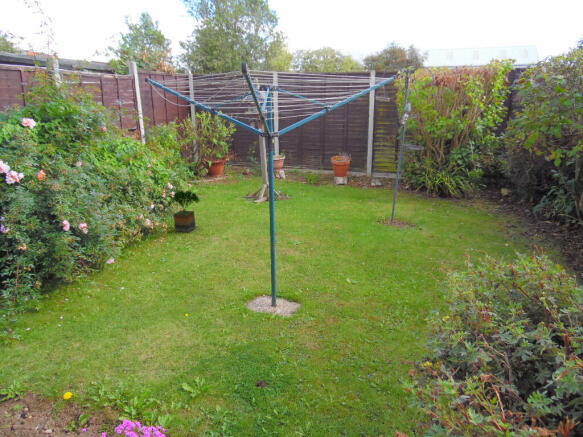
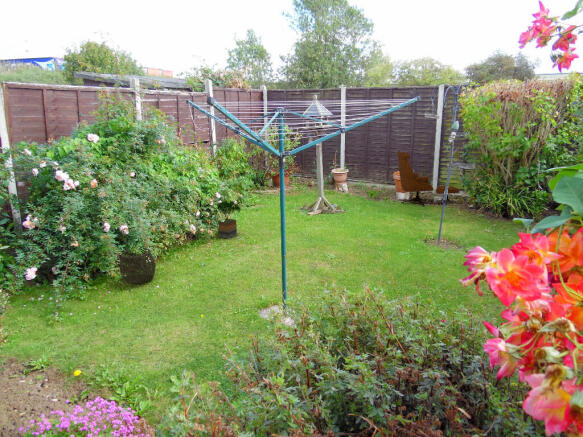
lounge chair: none [338,136,394,189] -> present [397,151,460,206]
woven basket: none [80,248,125,293] -> present [119,248,156,284]

